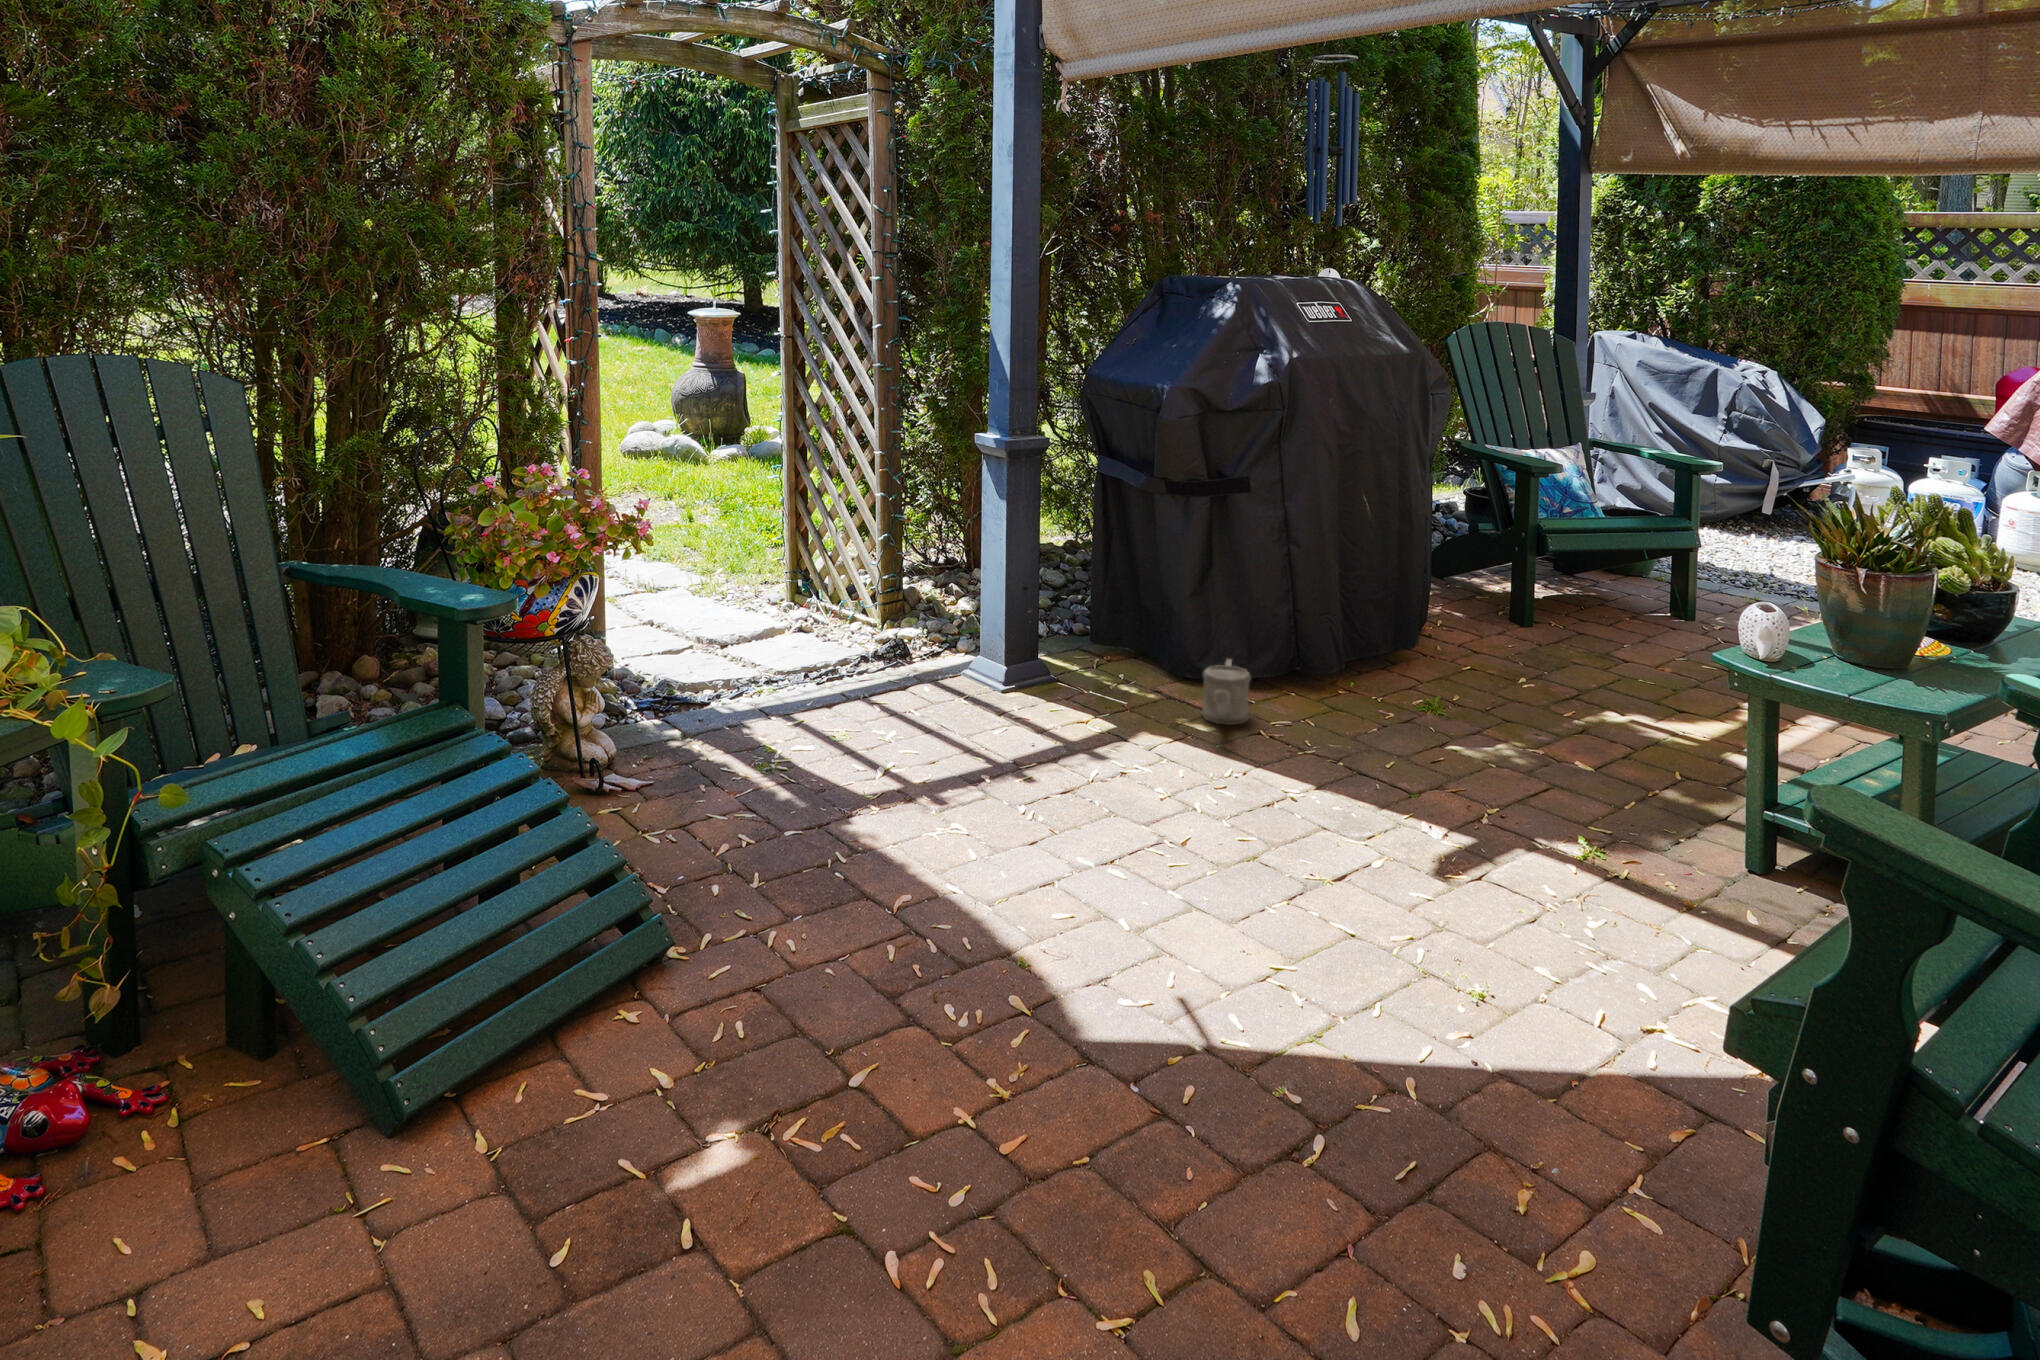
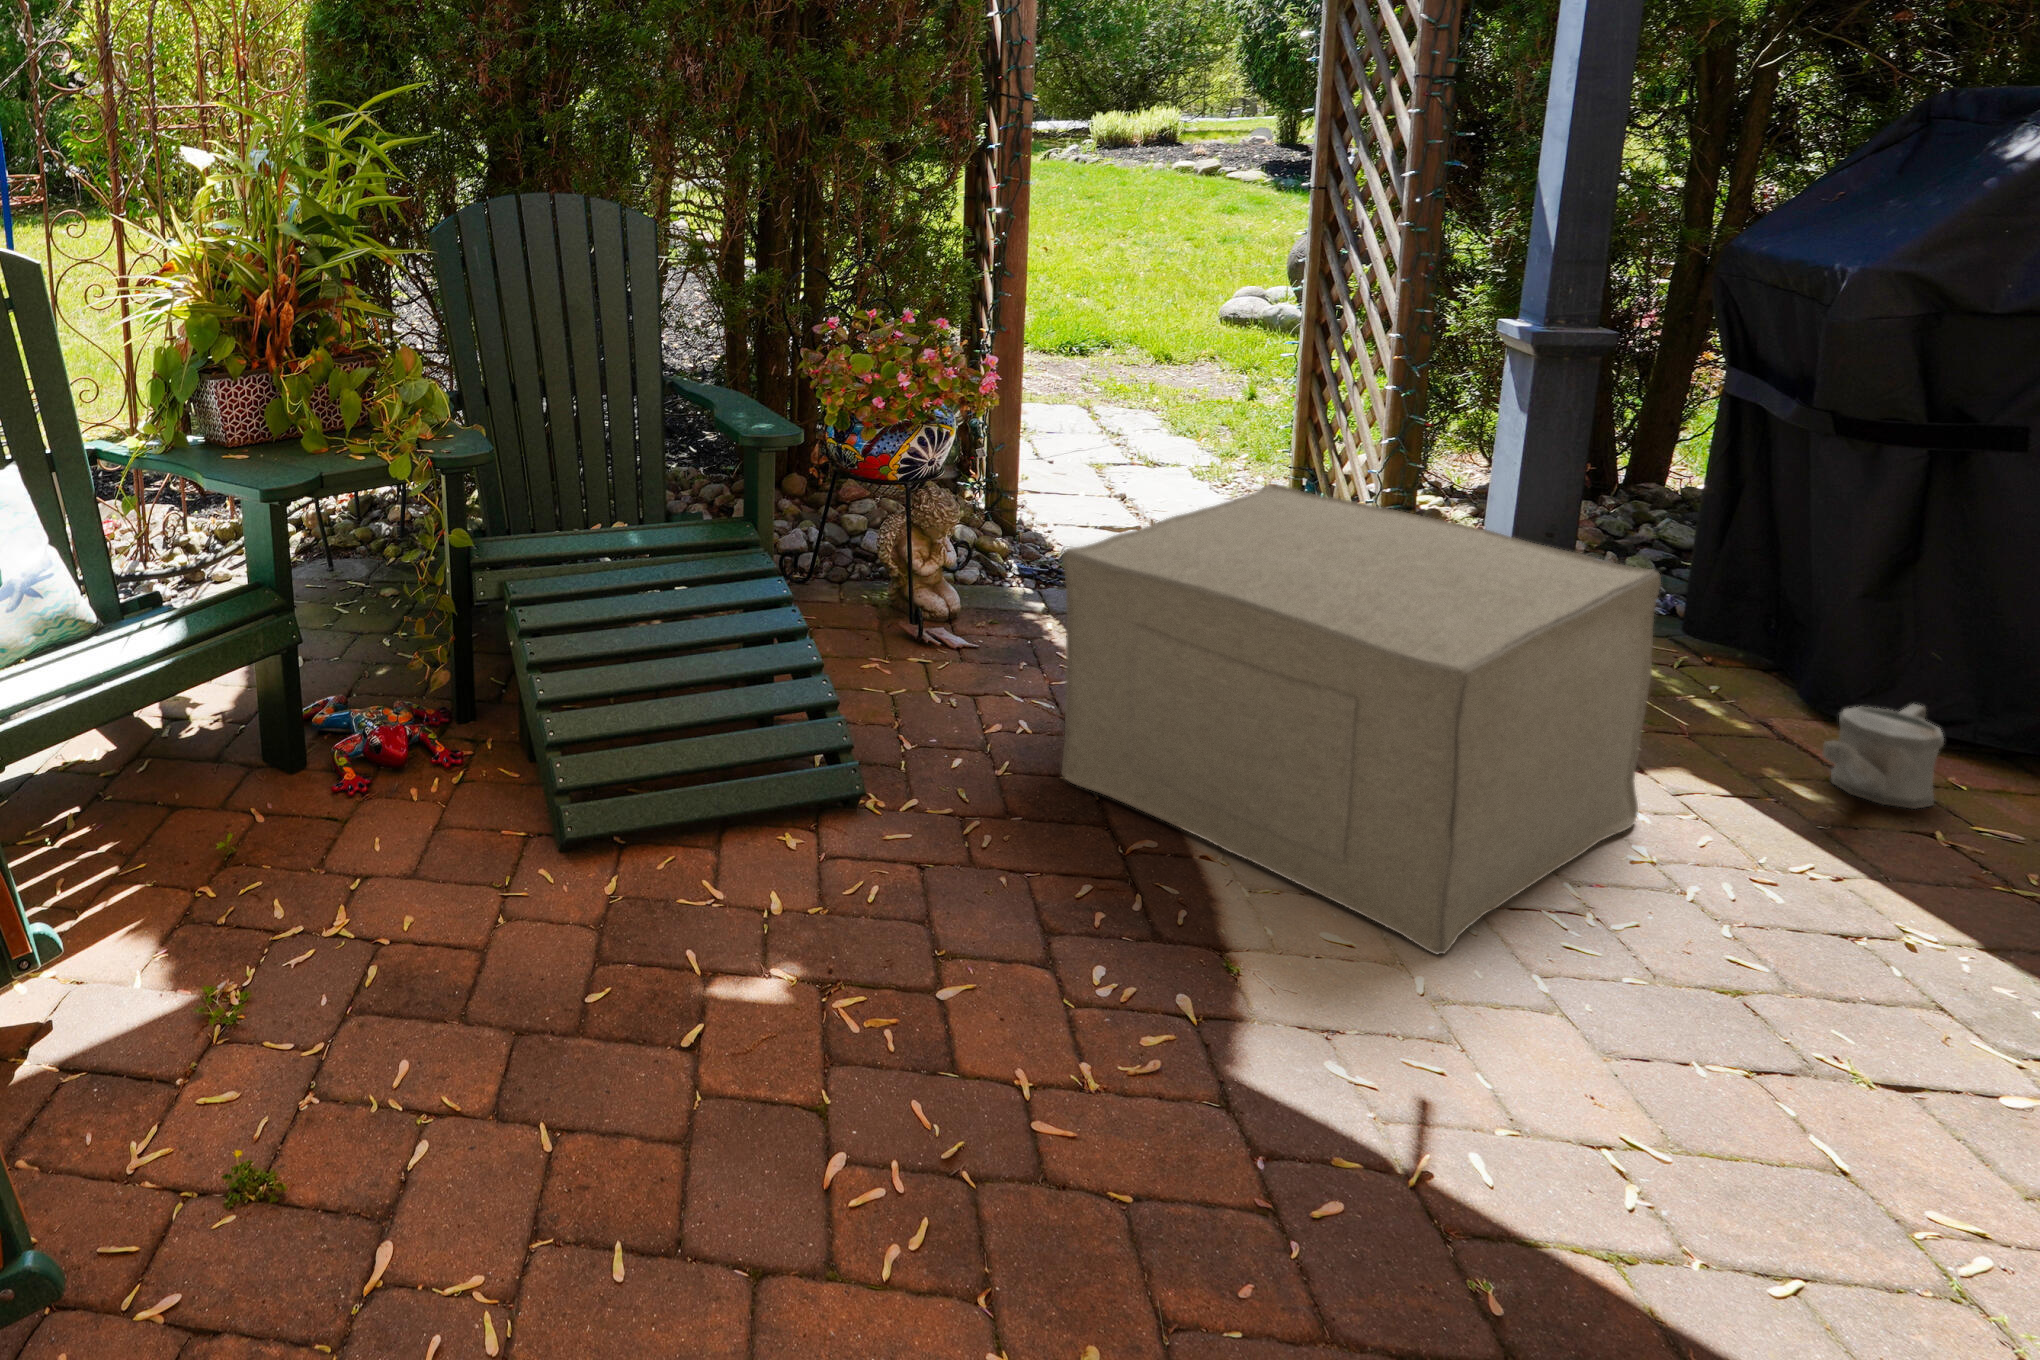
ottoman: none [804,580,1148,901] -> present [1062,484,1661,954]

